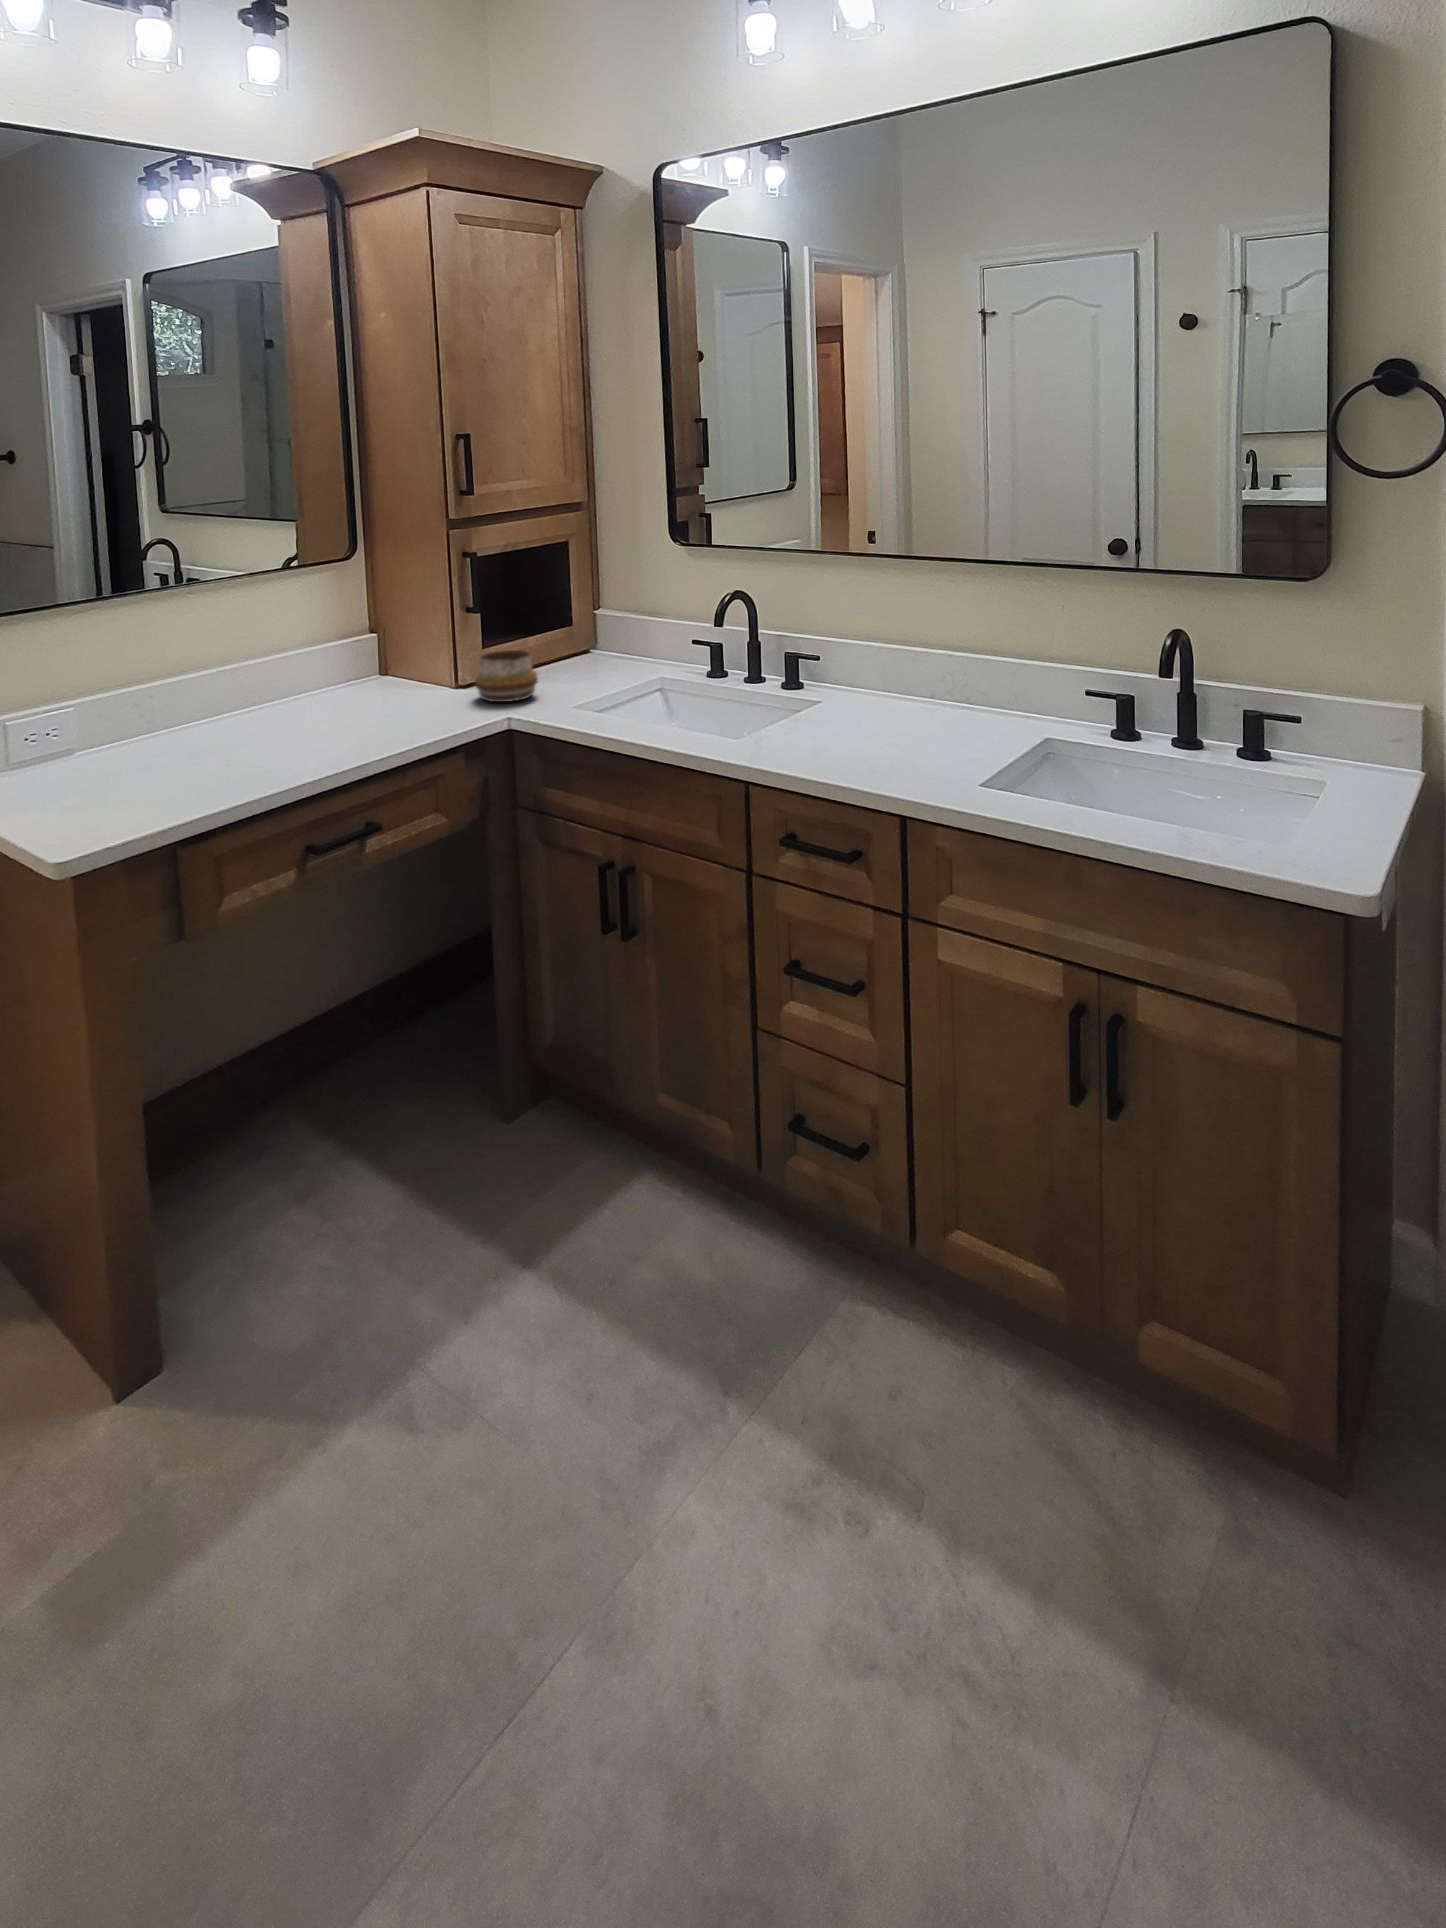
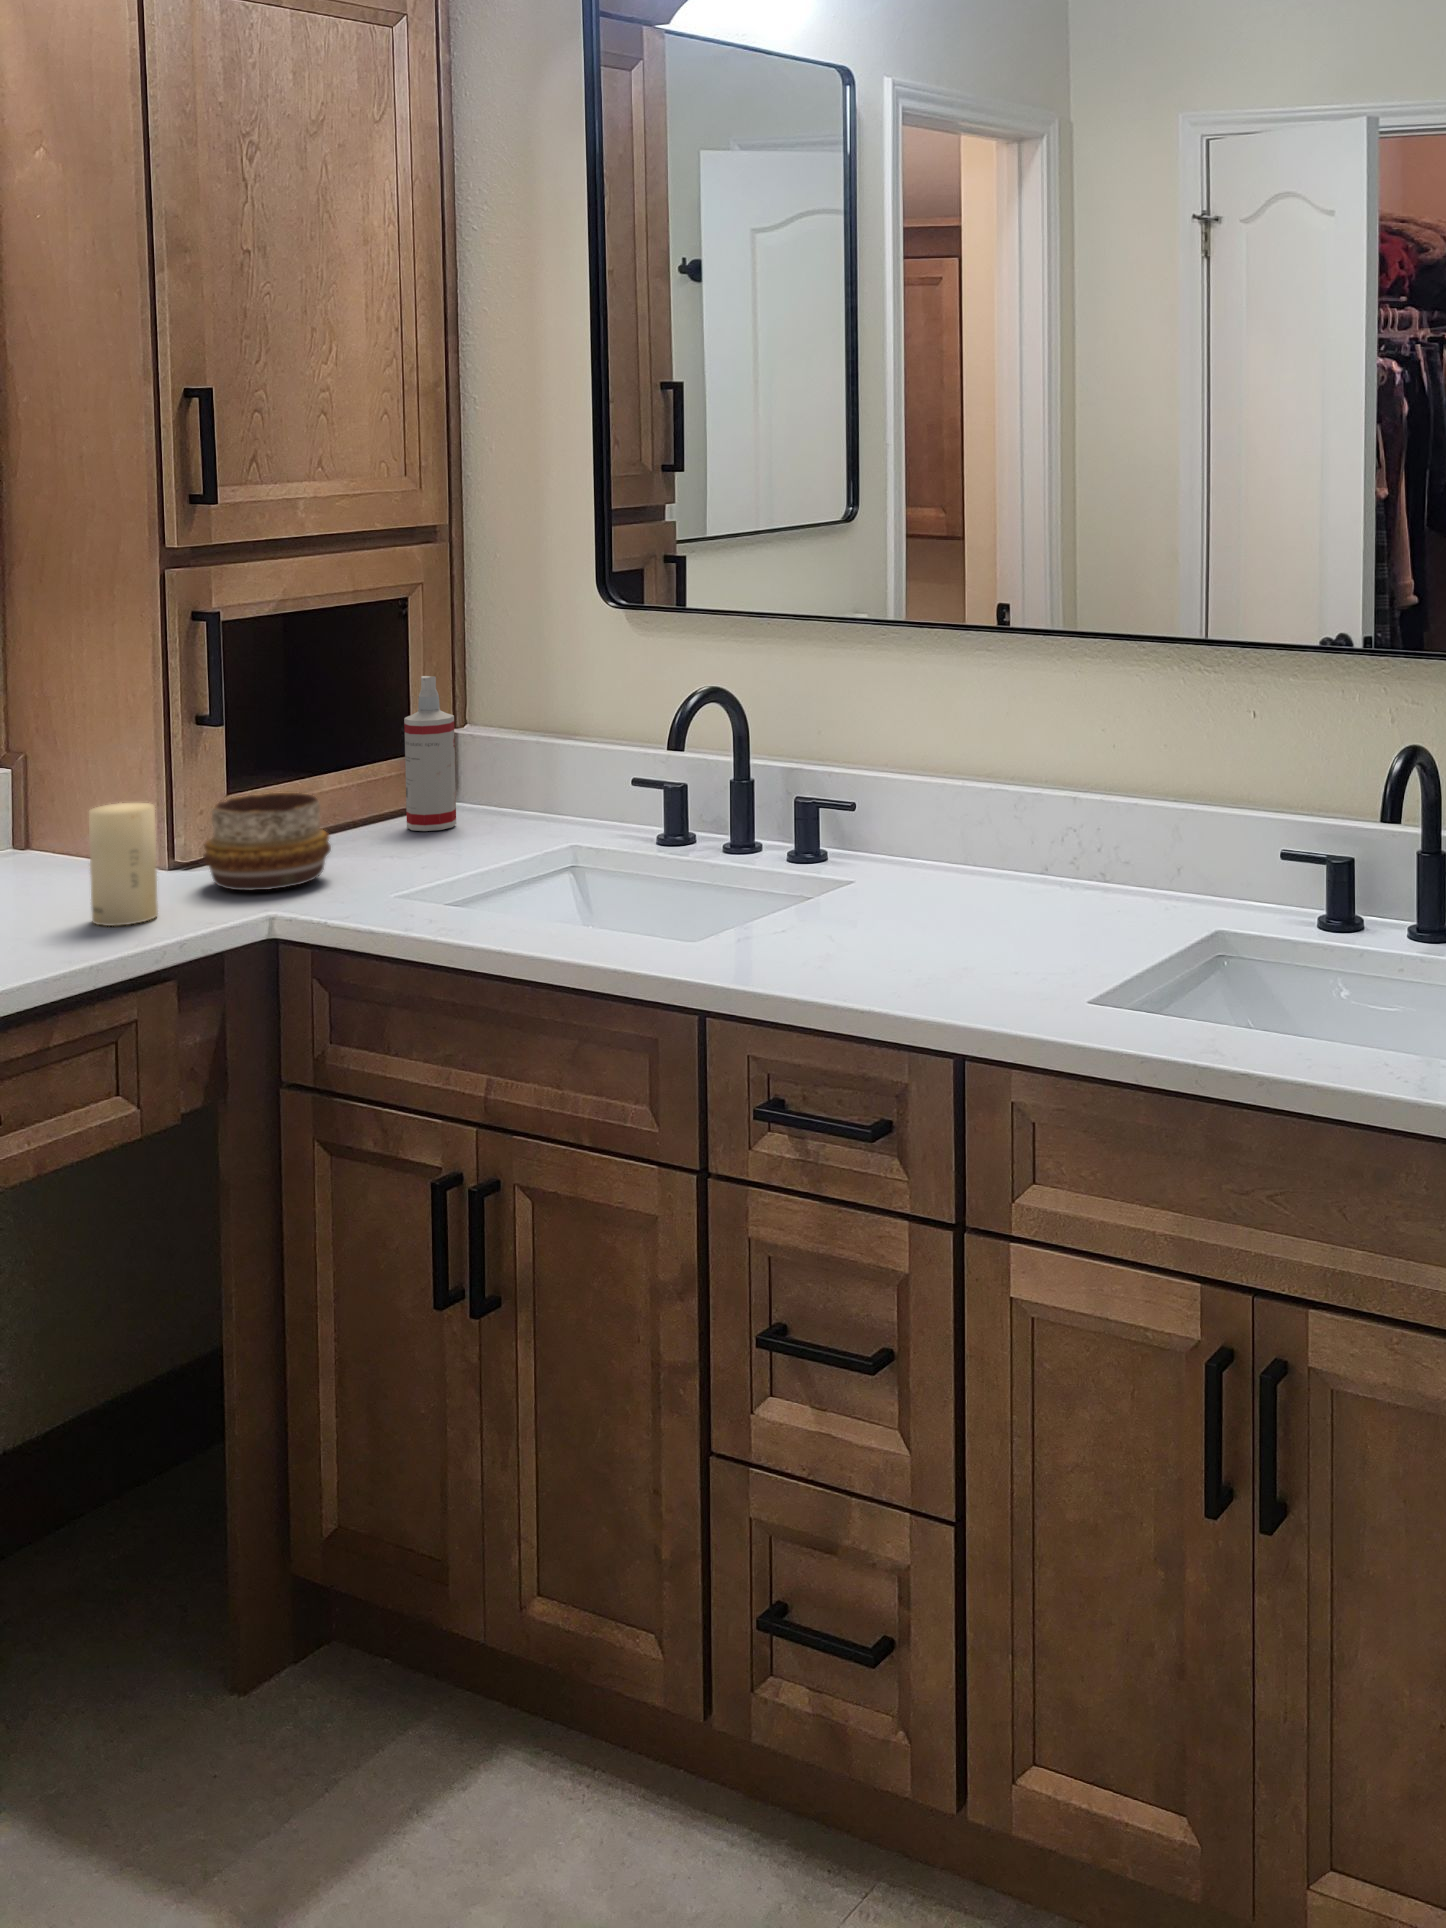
spray bottle: none [569,587,597,670] -> present [404,676,456,831]
candle: none [420,656,455,720] -> present [89,803,158,926]

